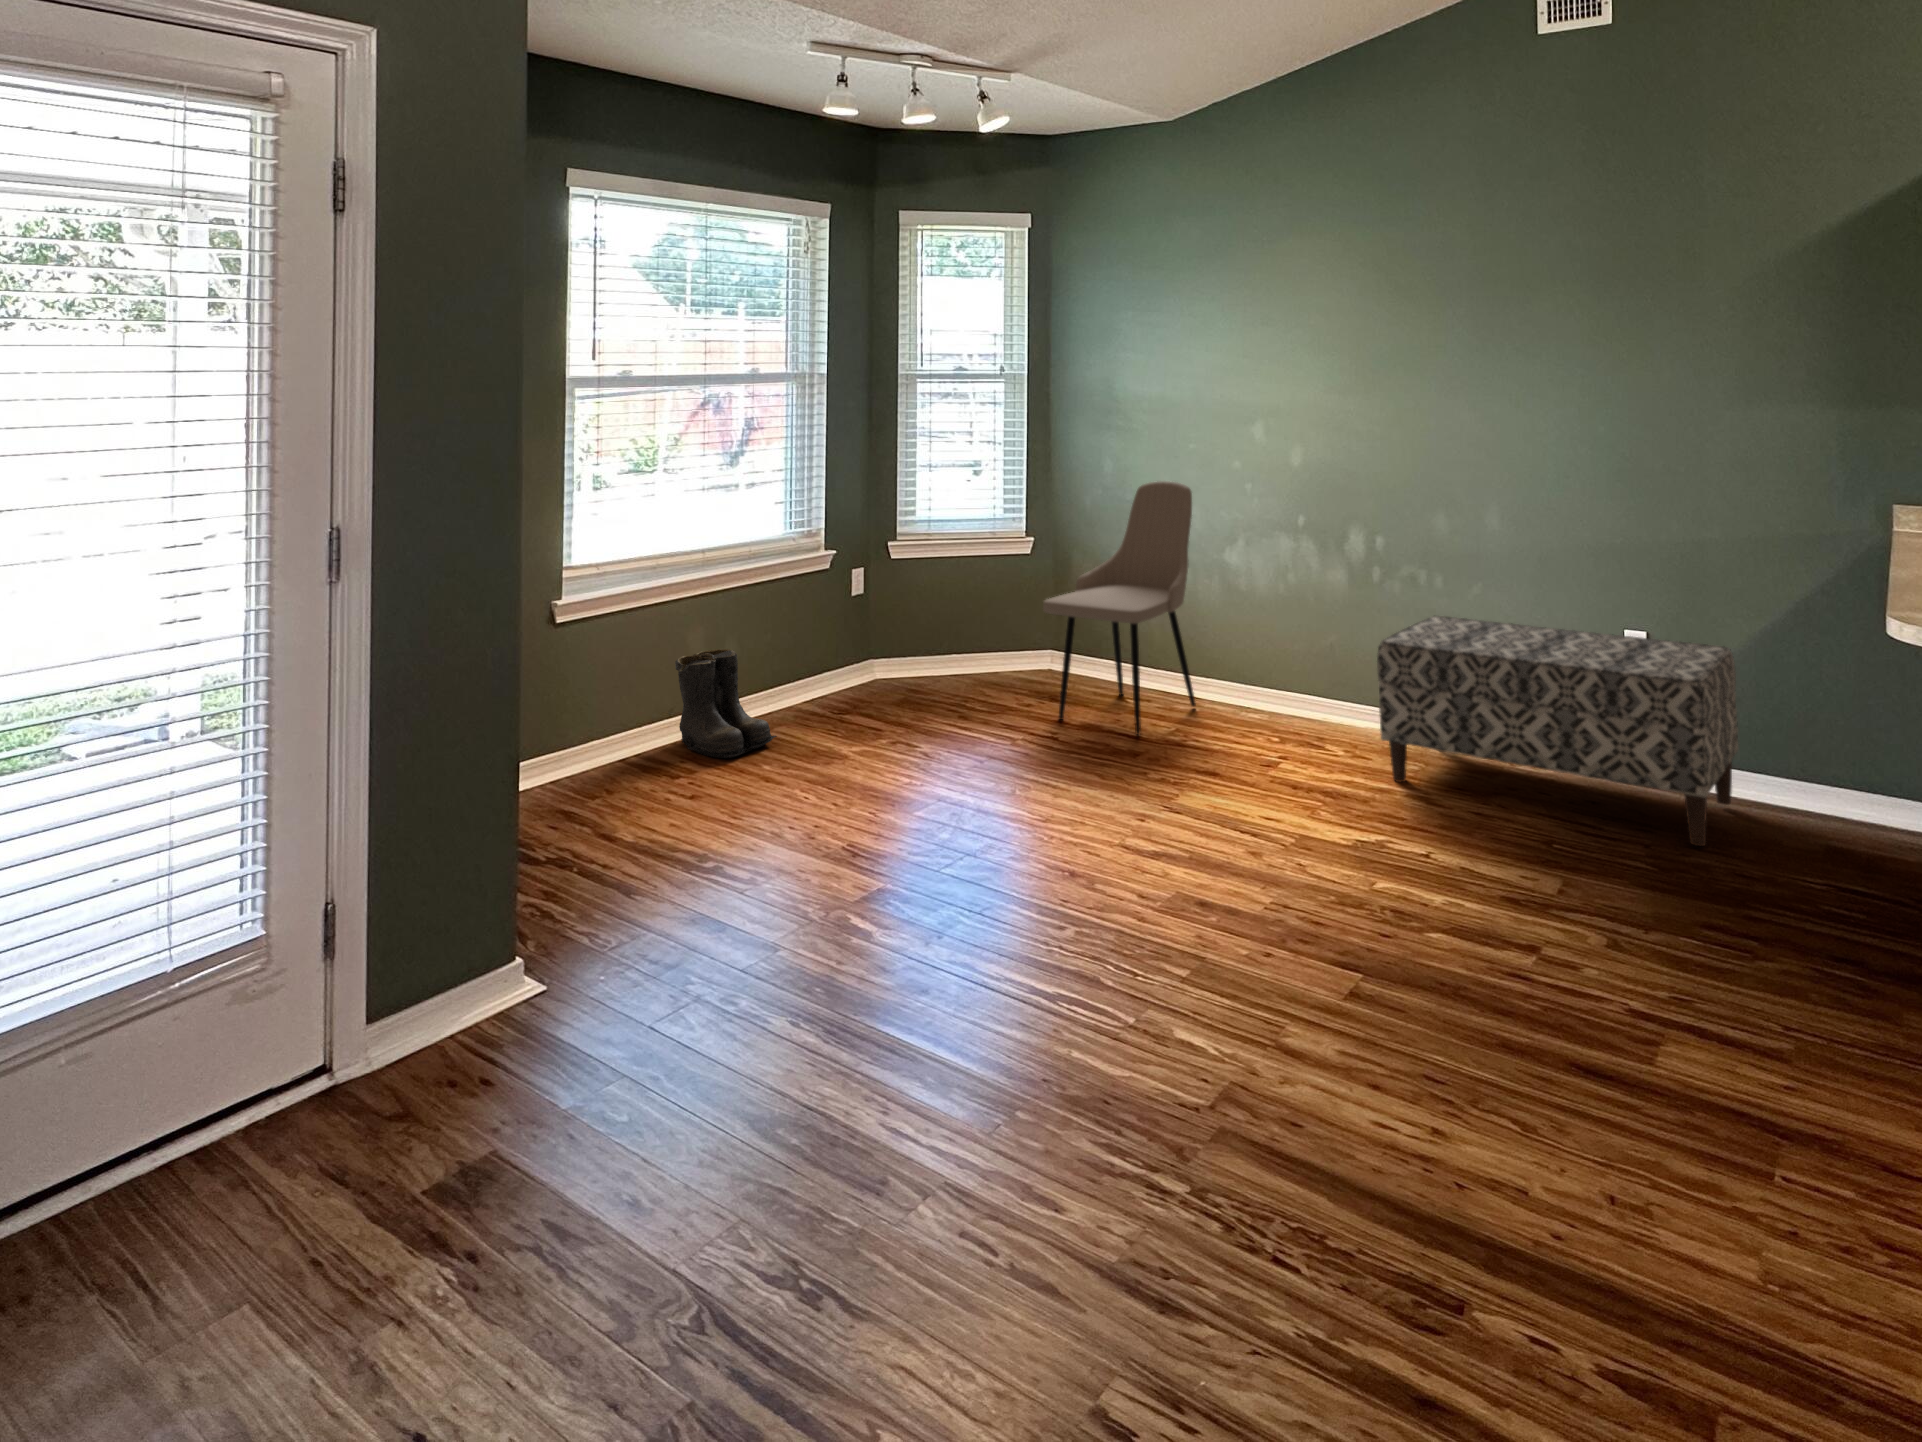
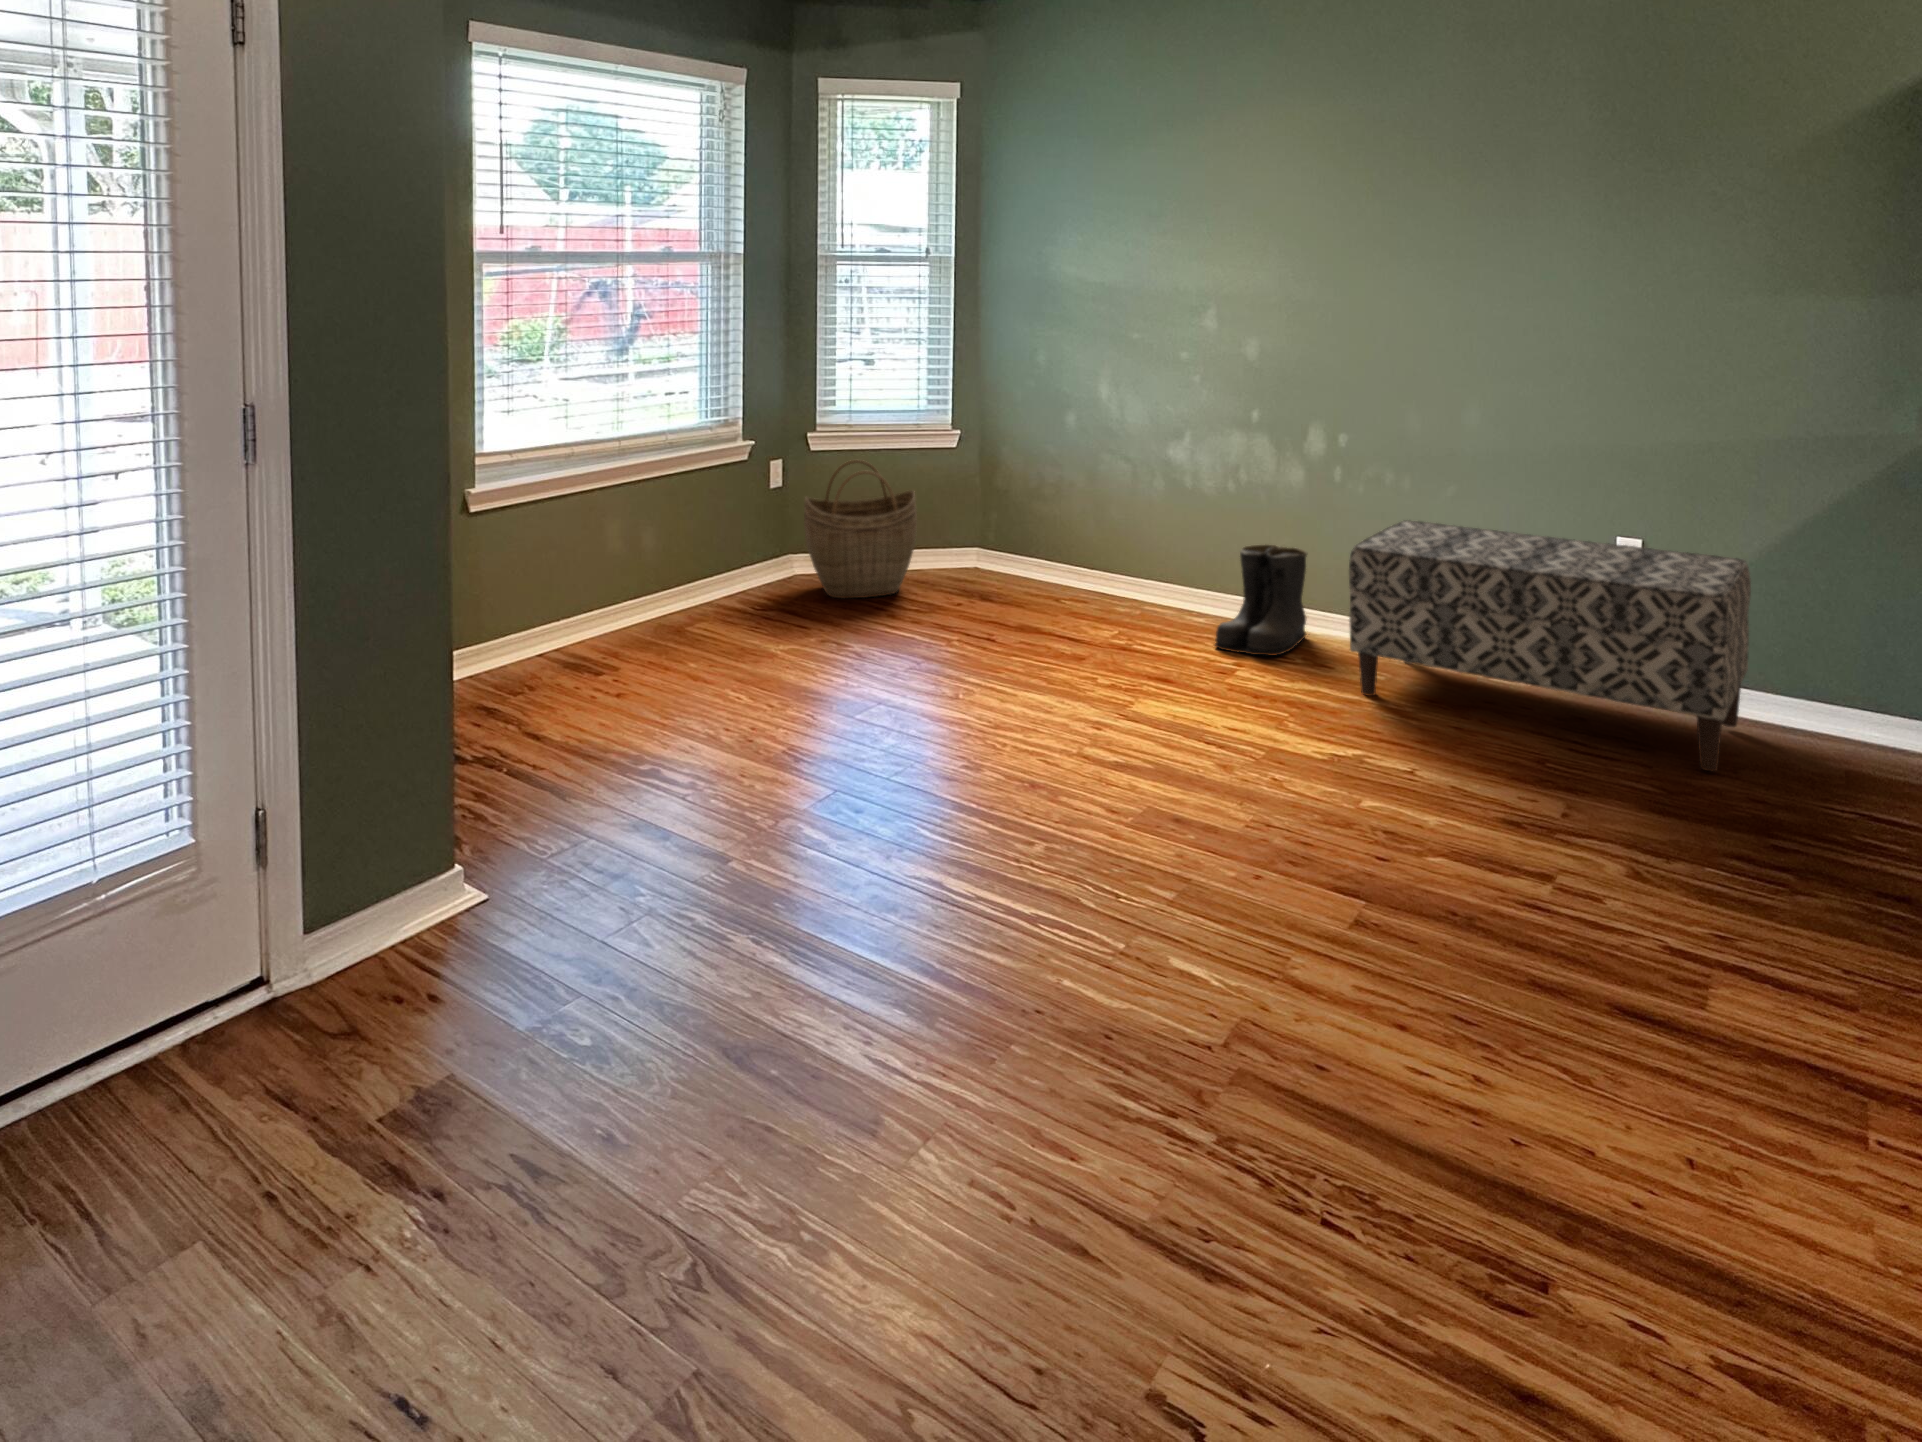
dining chair: present [1043,481,1196,735] -> none [975,372,1136,641]
woven basket: none [887,566,993,699] -> present [804,460,917,598]
boots: present [675,649,777,758] -> present [1215,544,1307,655]

